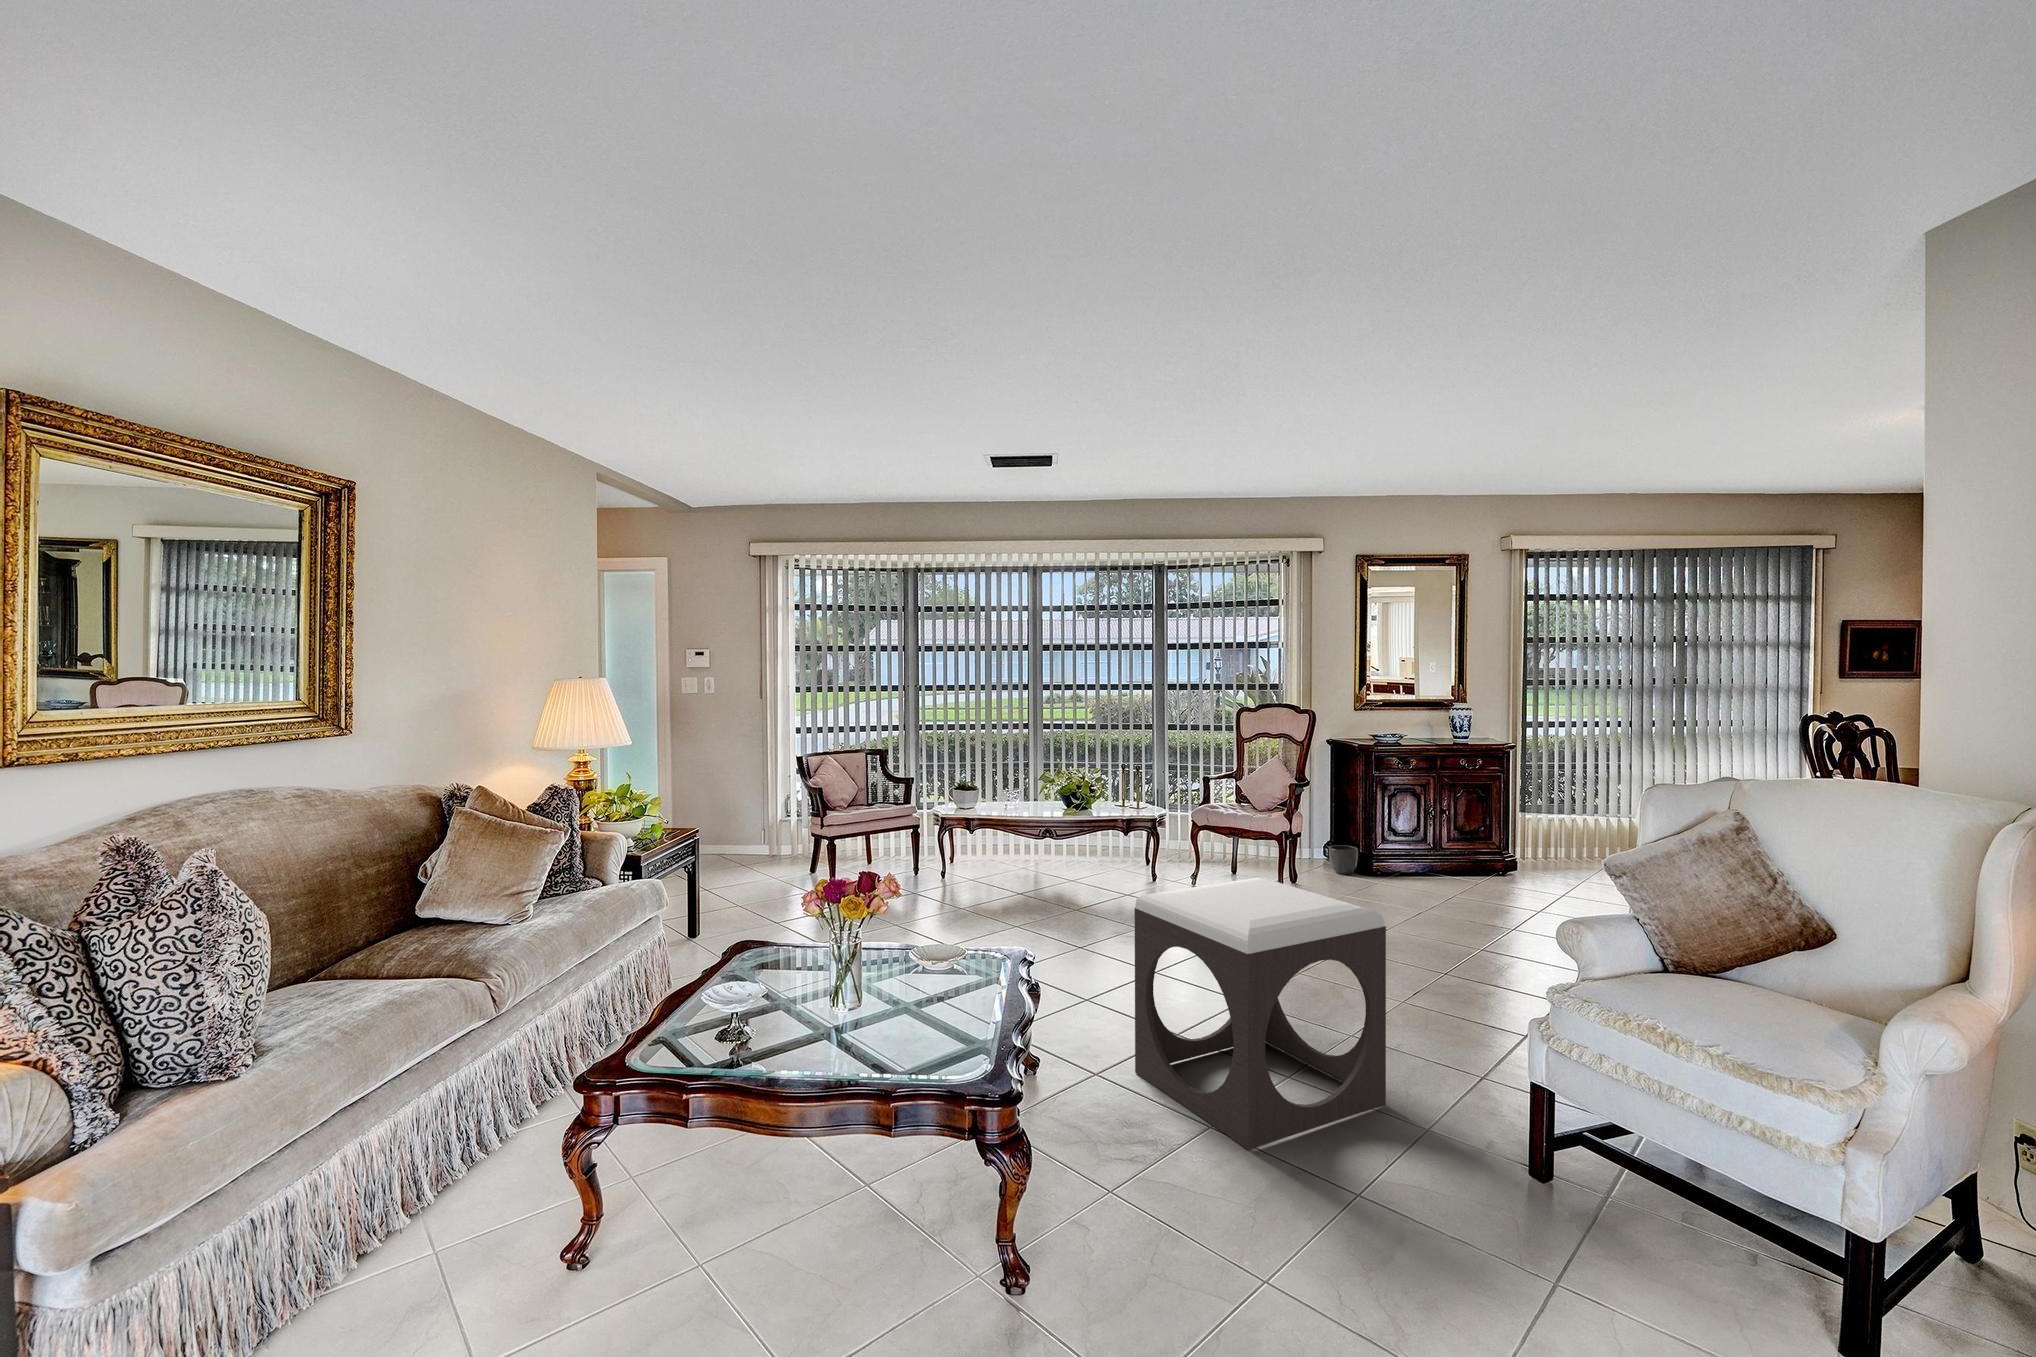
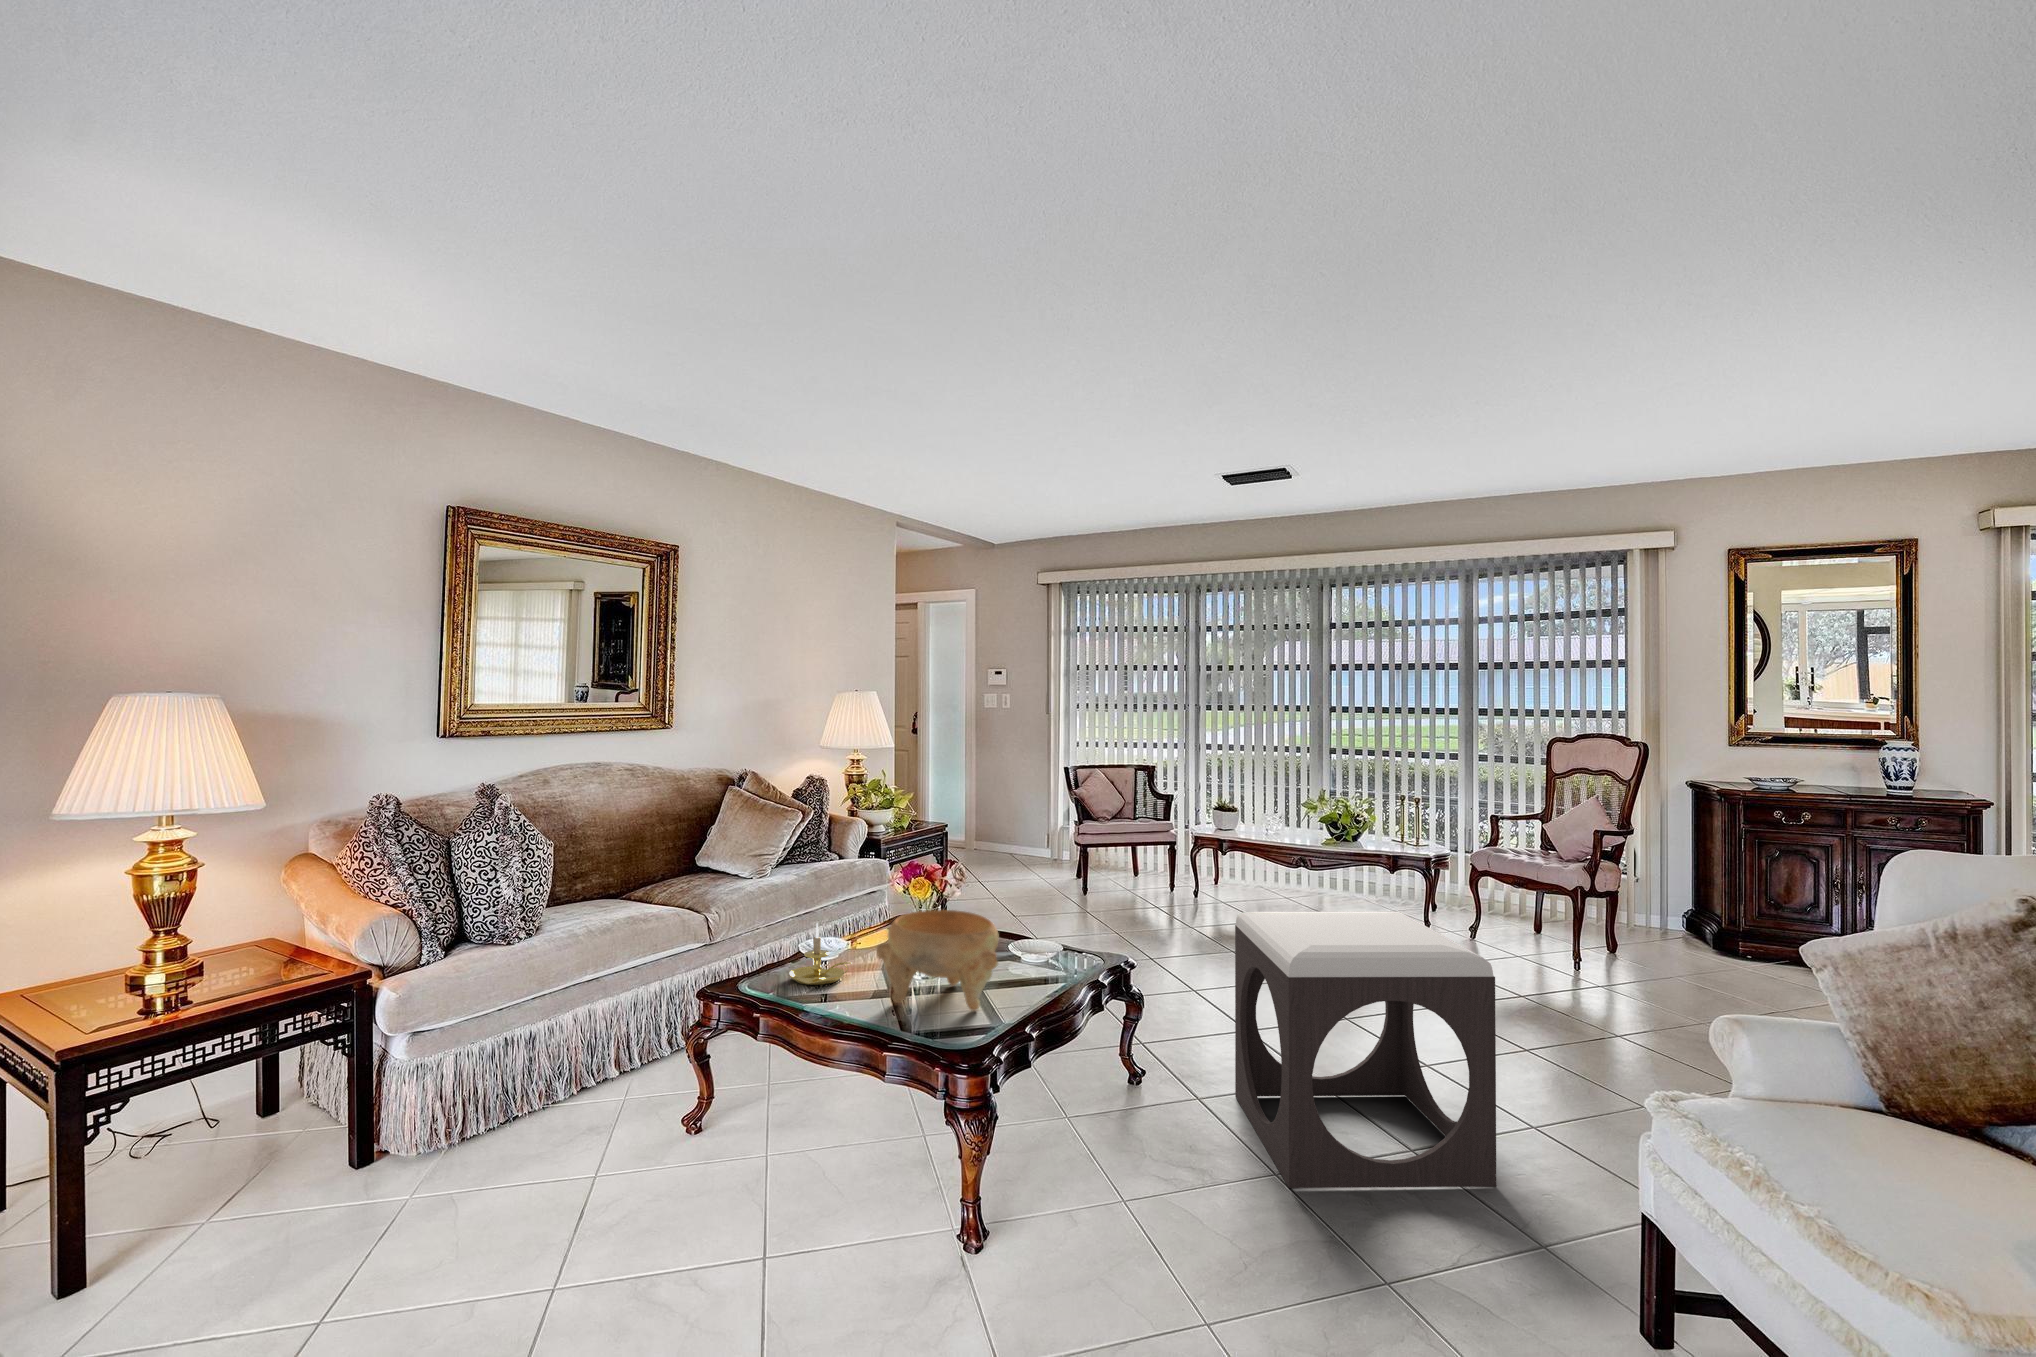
planter: present [1329,845,1358,875] -> none [1672,912,1714,950]
decorative bowl: none [829,933,972,1051] -> present [877,910,998,1011]
candle holder: none [685,972,767,1050] -> present [789,923,852,985]

